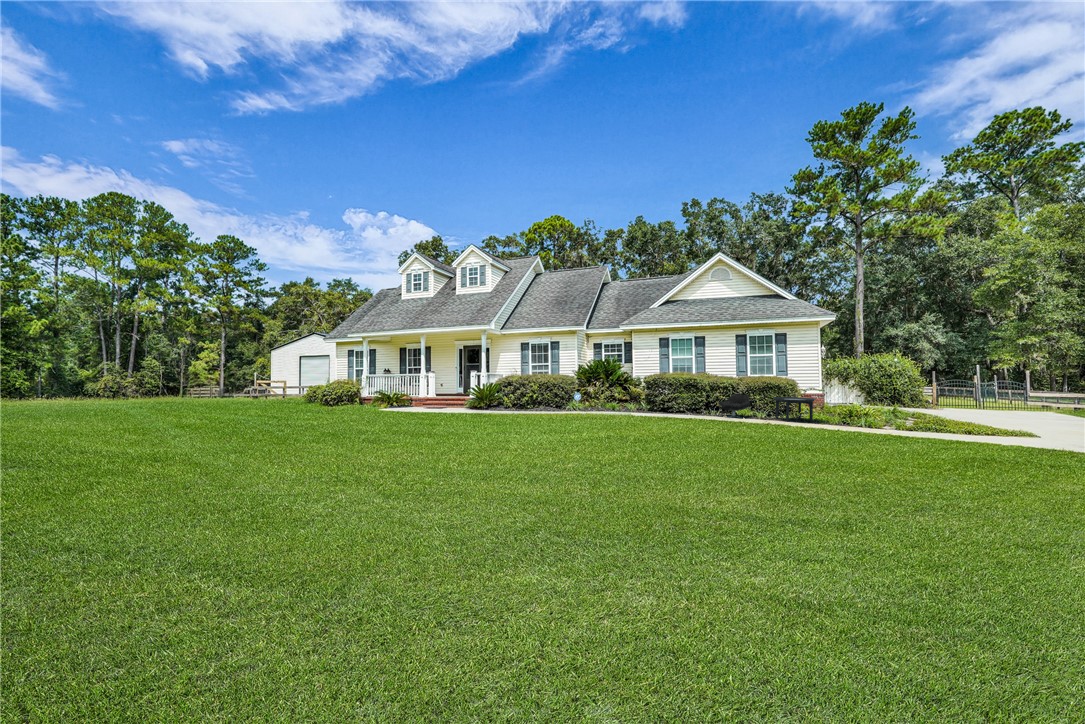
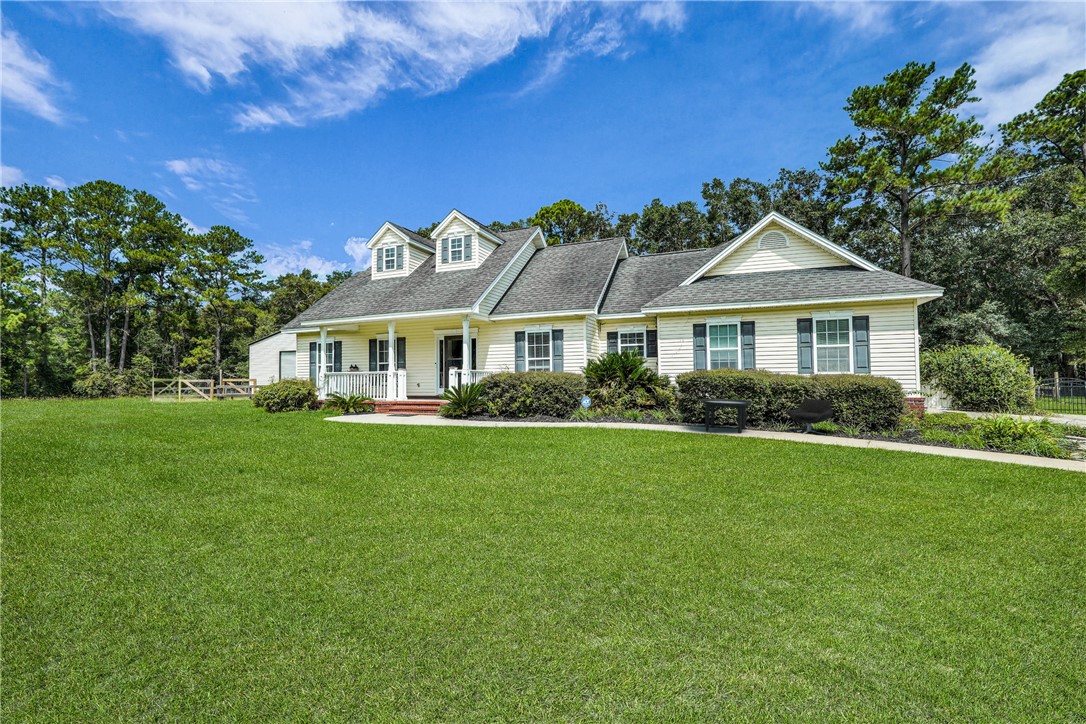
round table: present [773,397,815,422] -> present [700,399,753,433]

